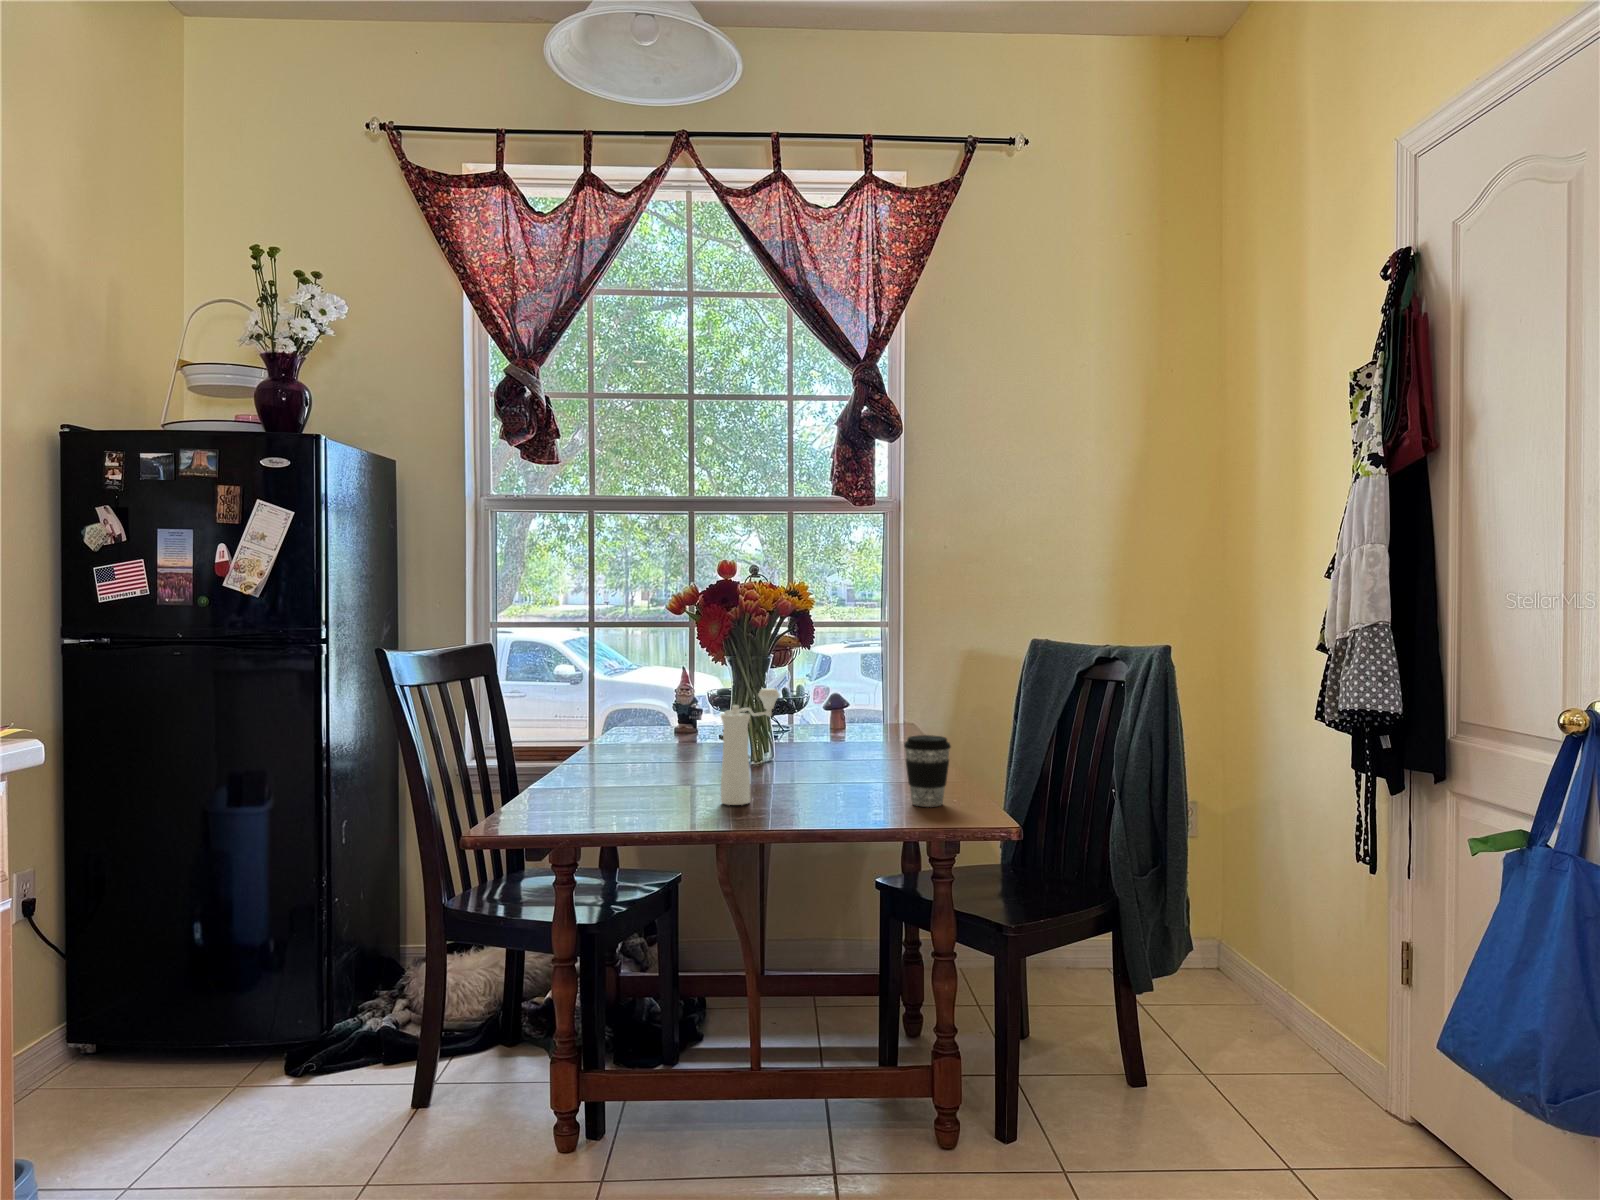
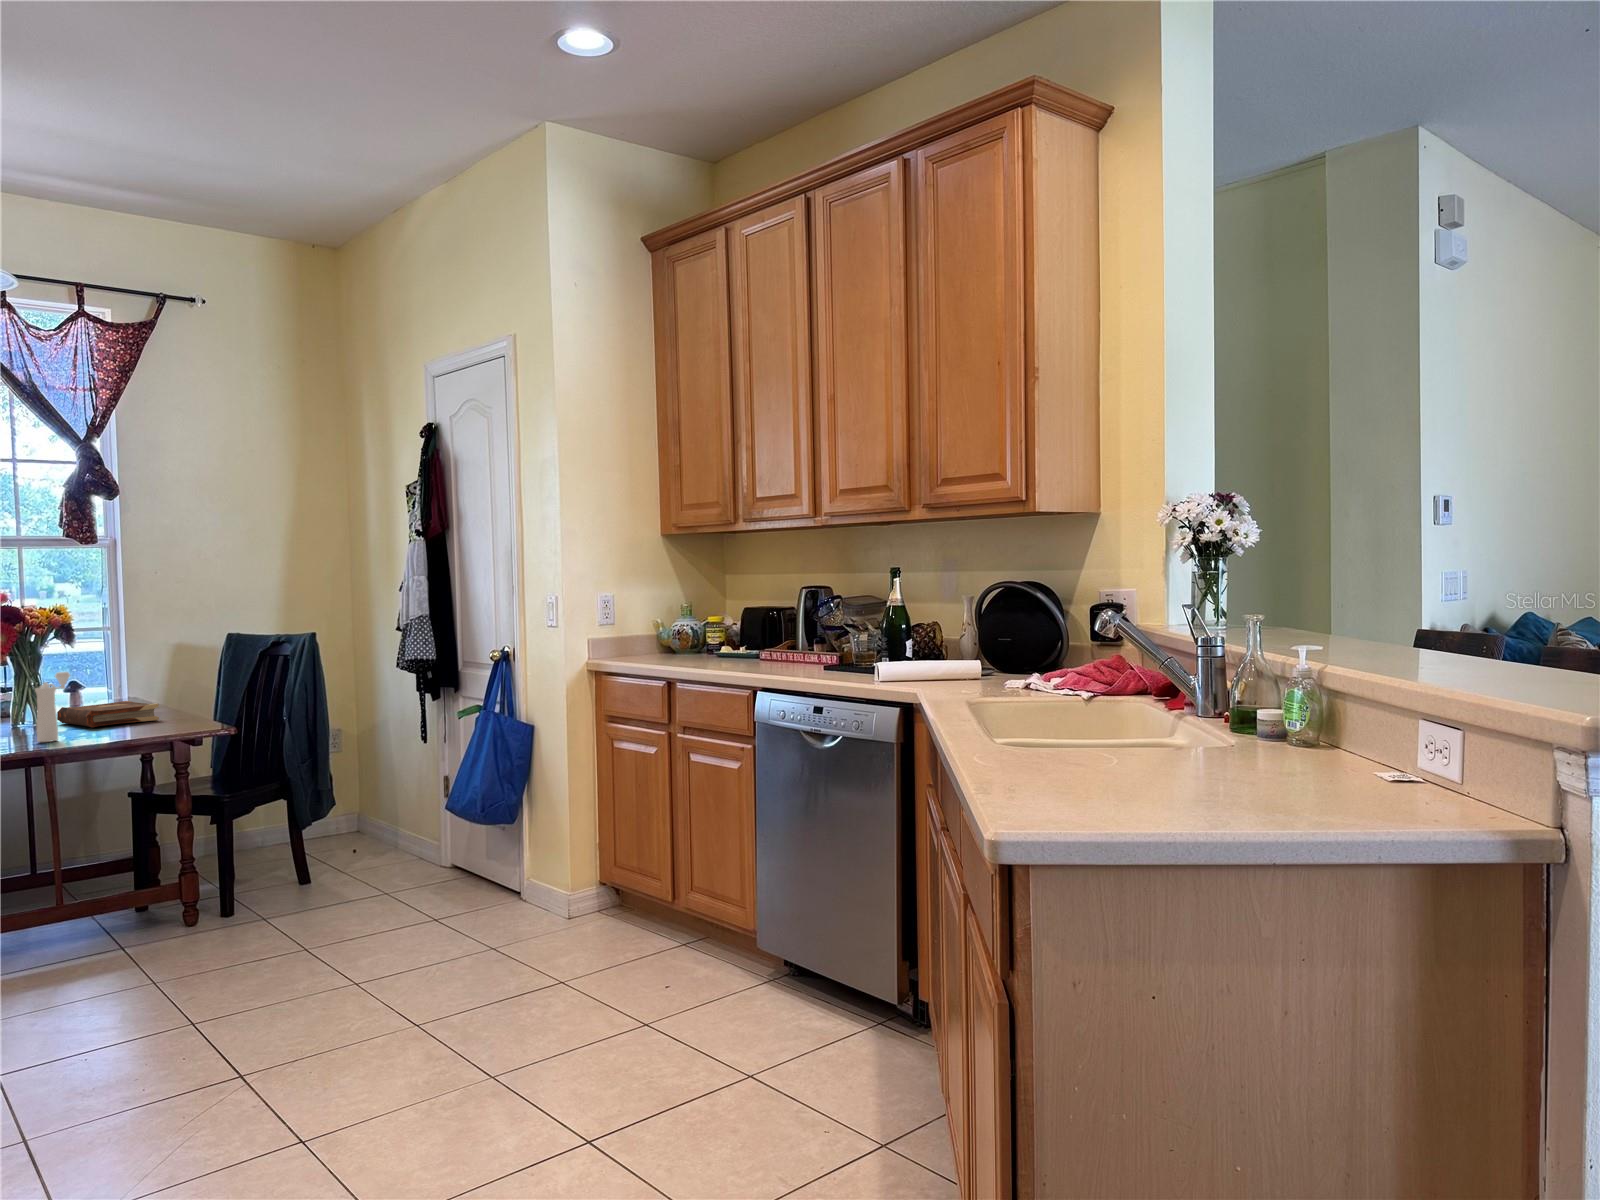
book: none [789,733,912,779] -> present [57,701,159,727]
coffee cup: present [904,735,951,807] -> none [163,689,193,728]

